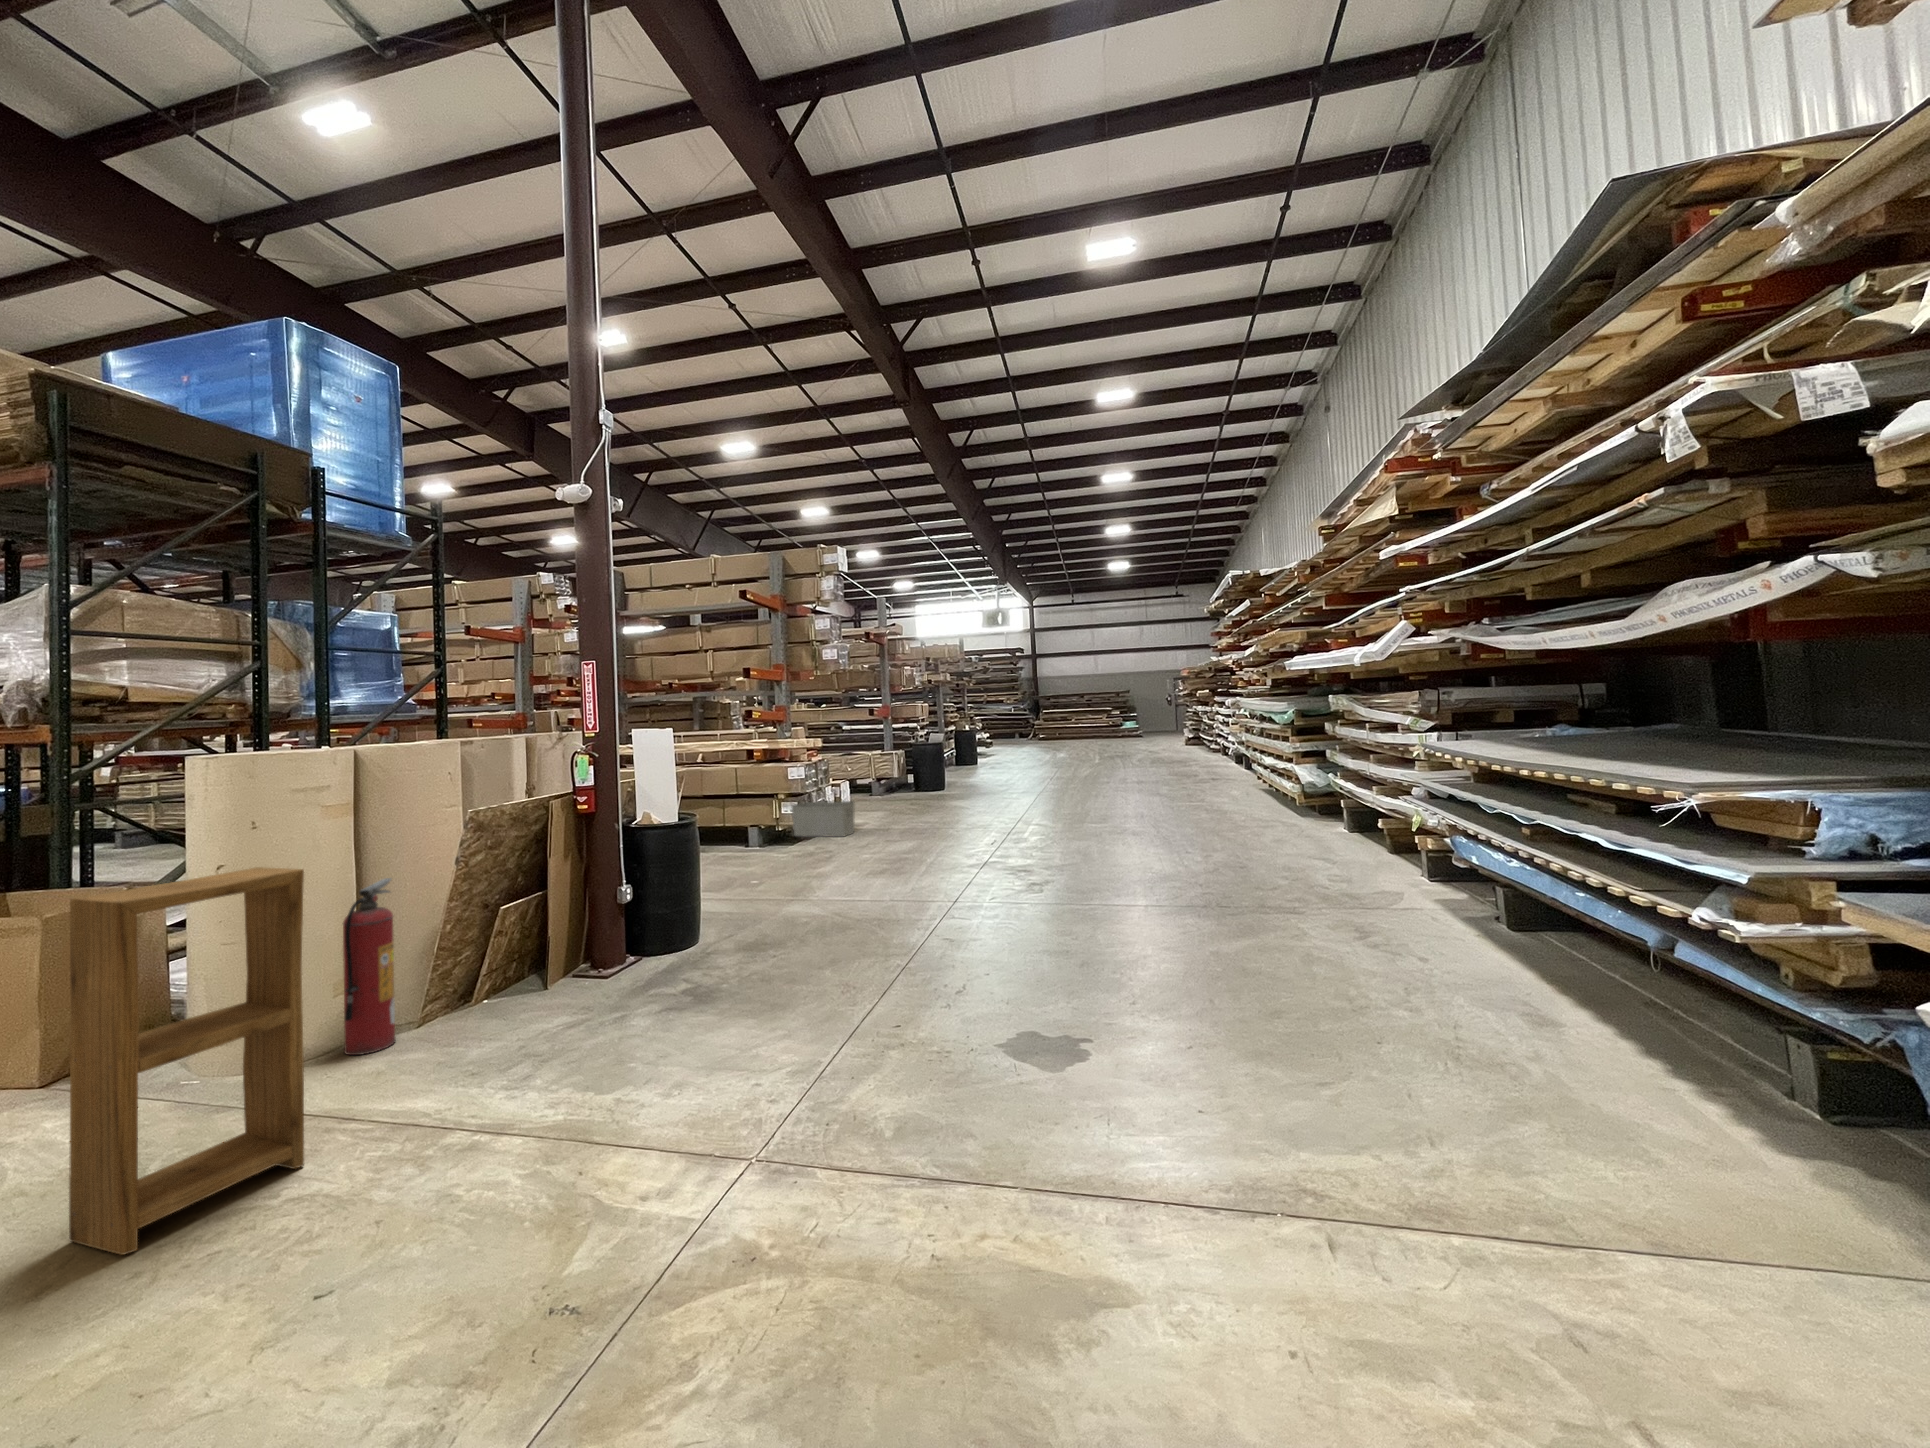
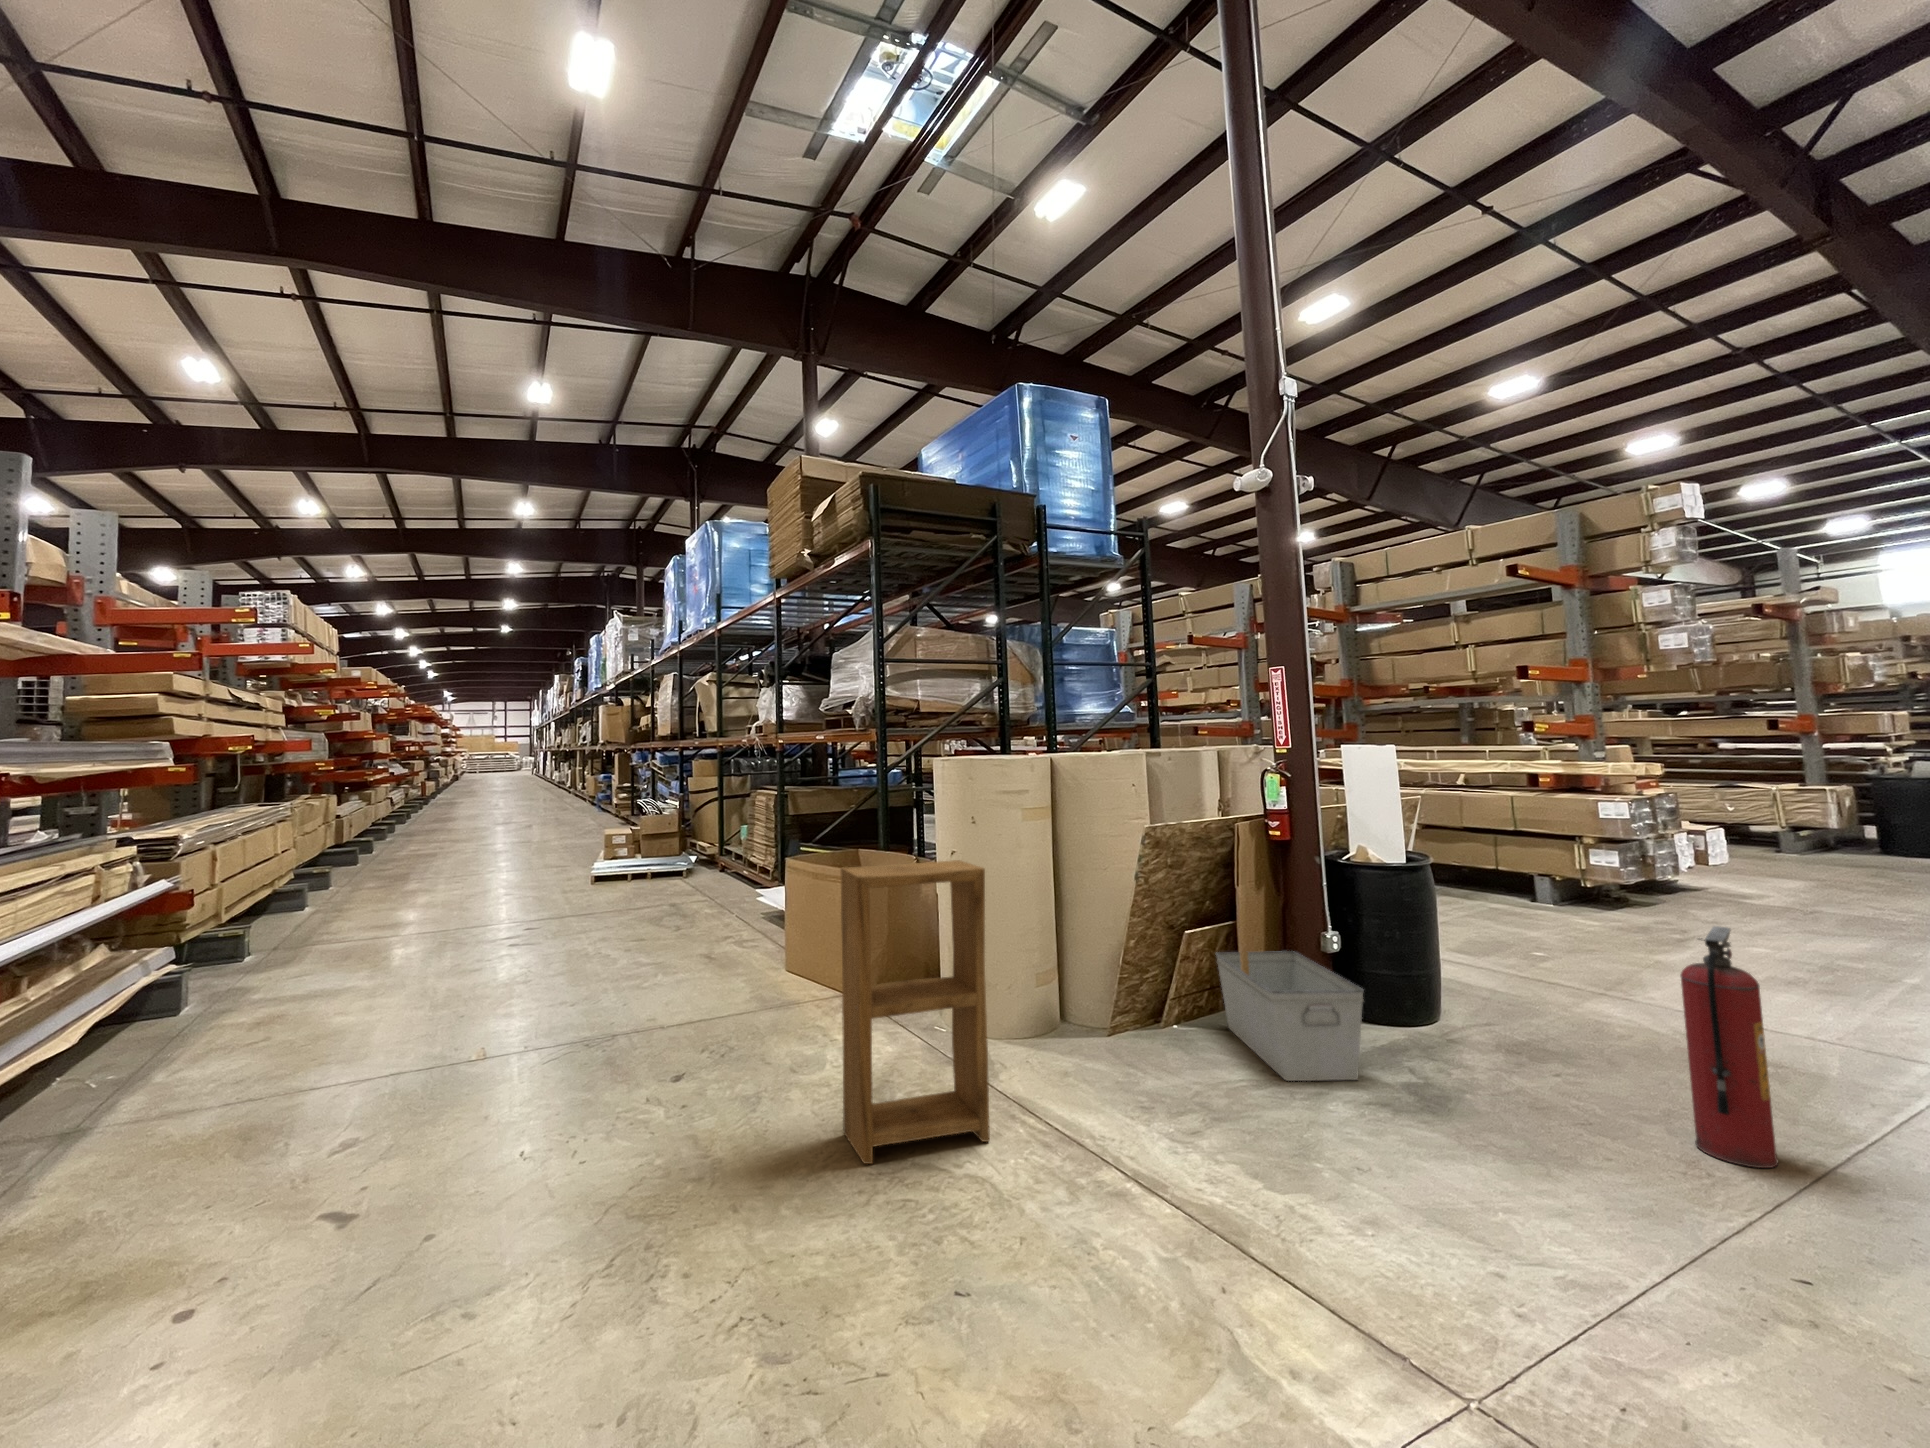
storage bin: present [791,801,855,837] -> present [1216,951,1364,1081]
fire extinguisher: present [343,878,396,1055] -> present [1680,926,1778,1168]

